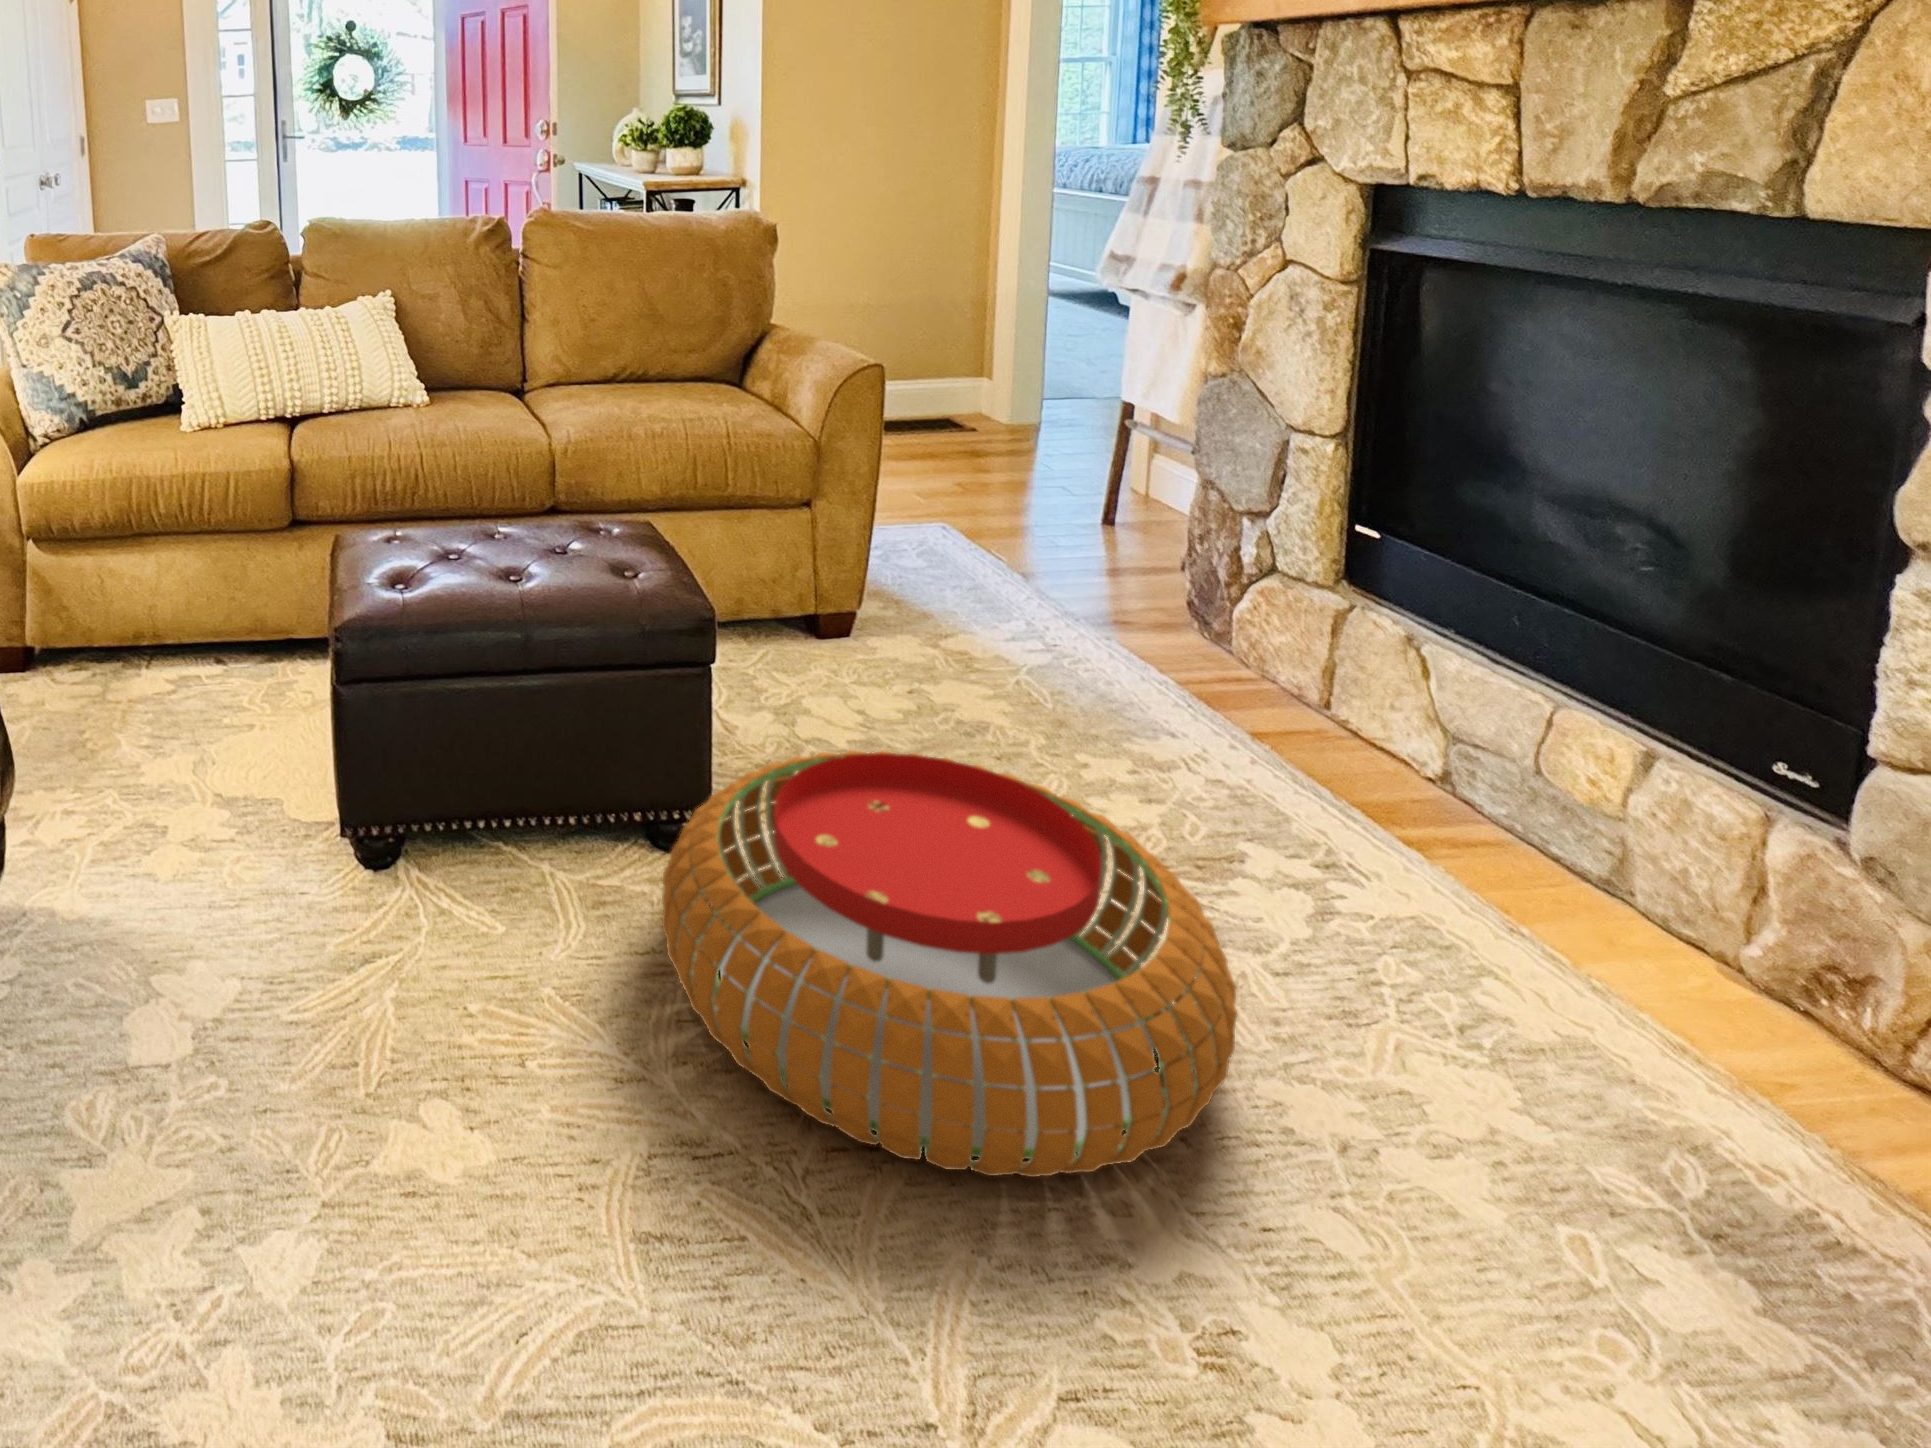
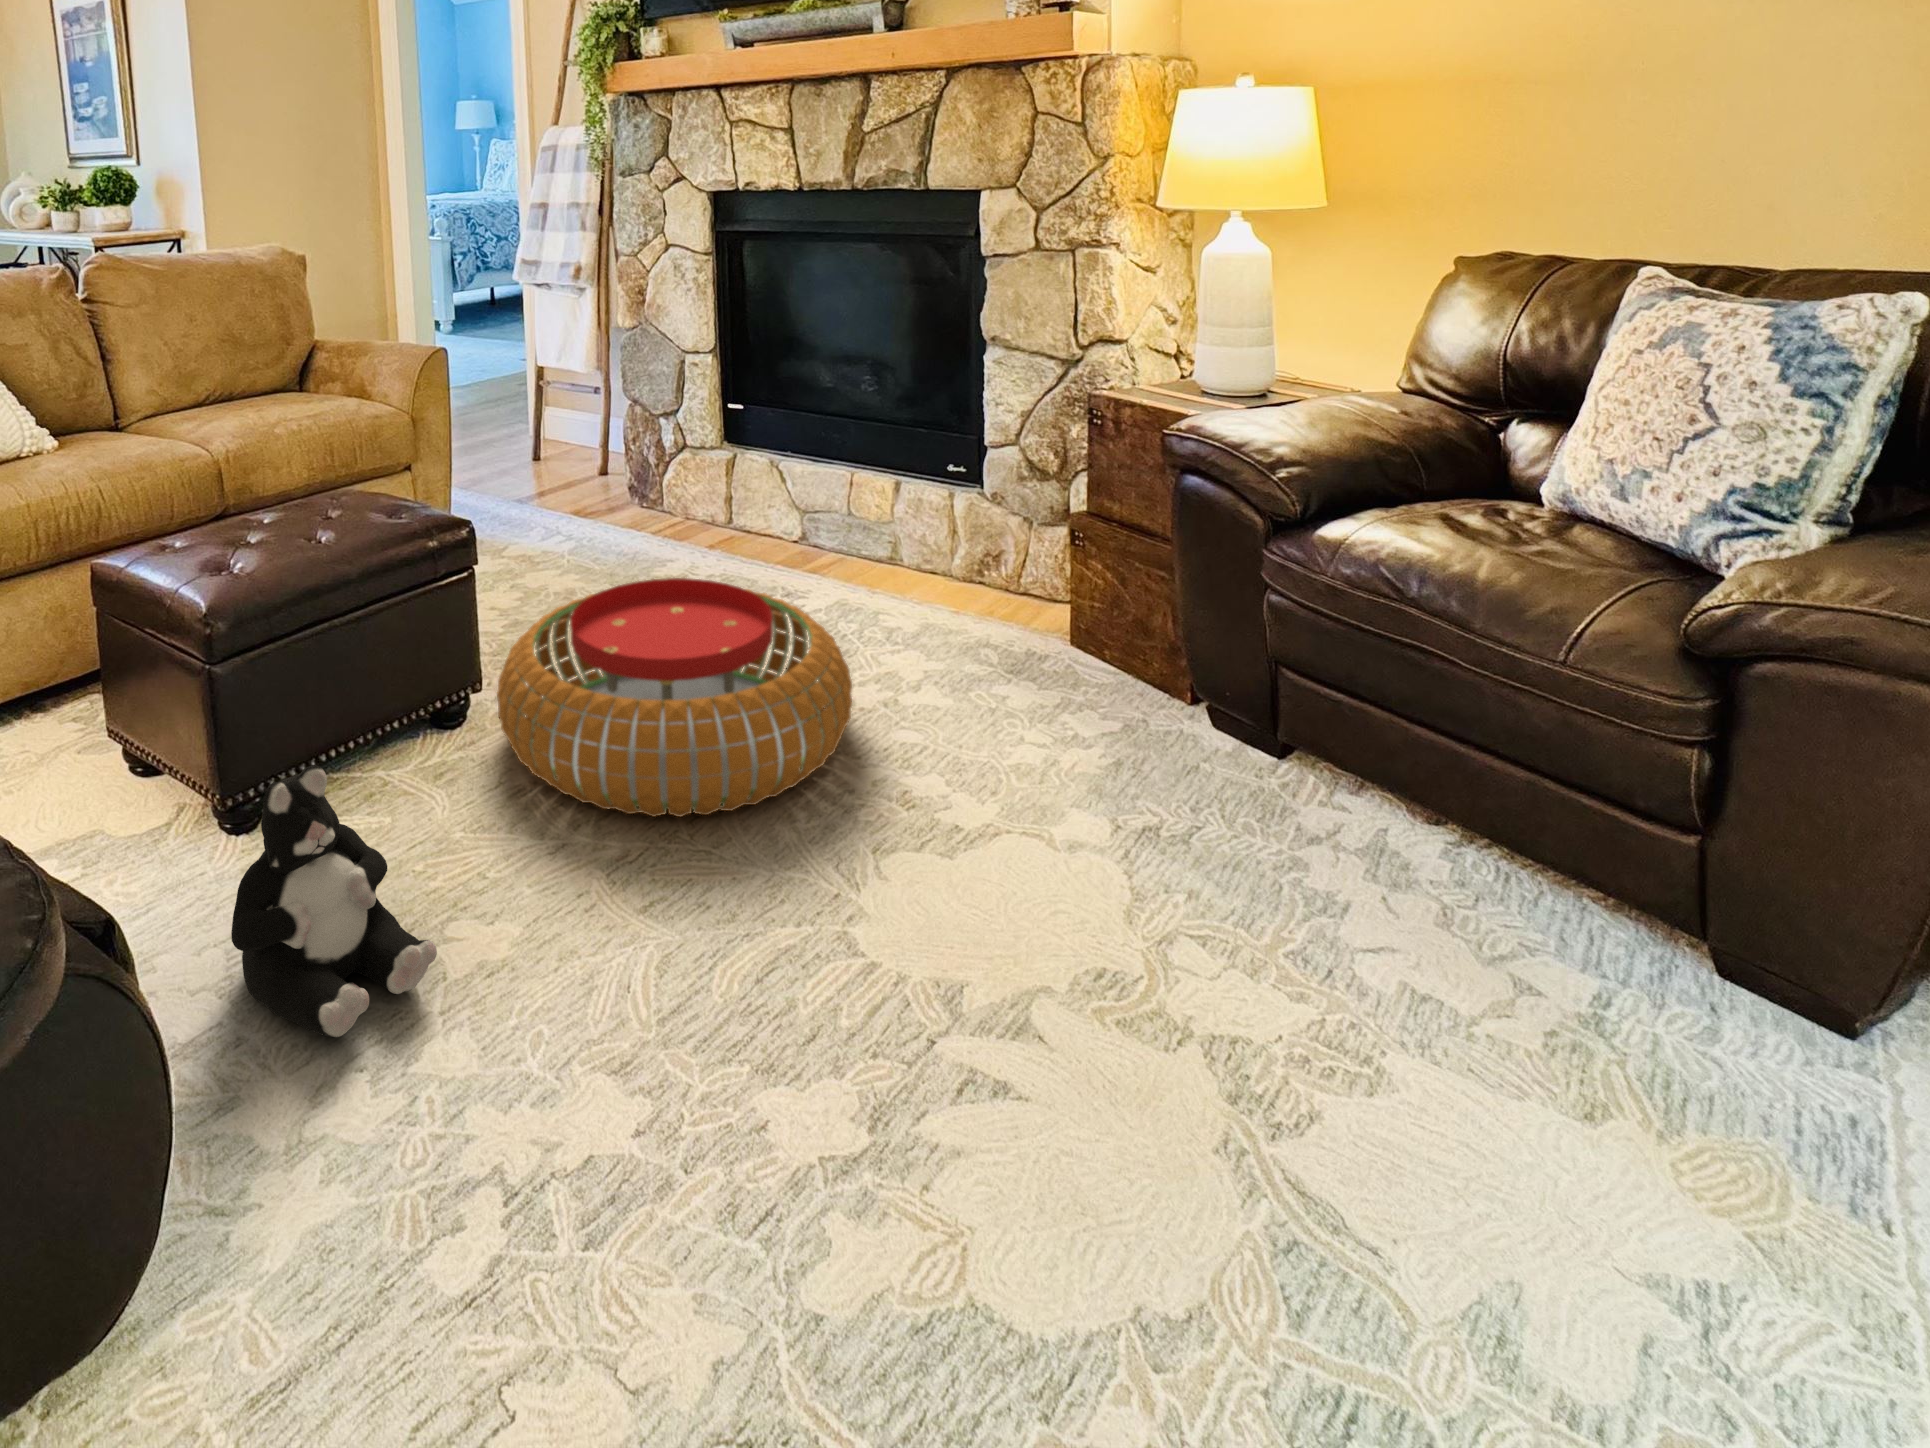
plush toy: none [189,837,381,1152] -> present [231,765,437,1037]

